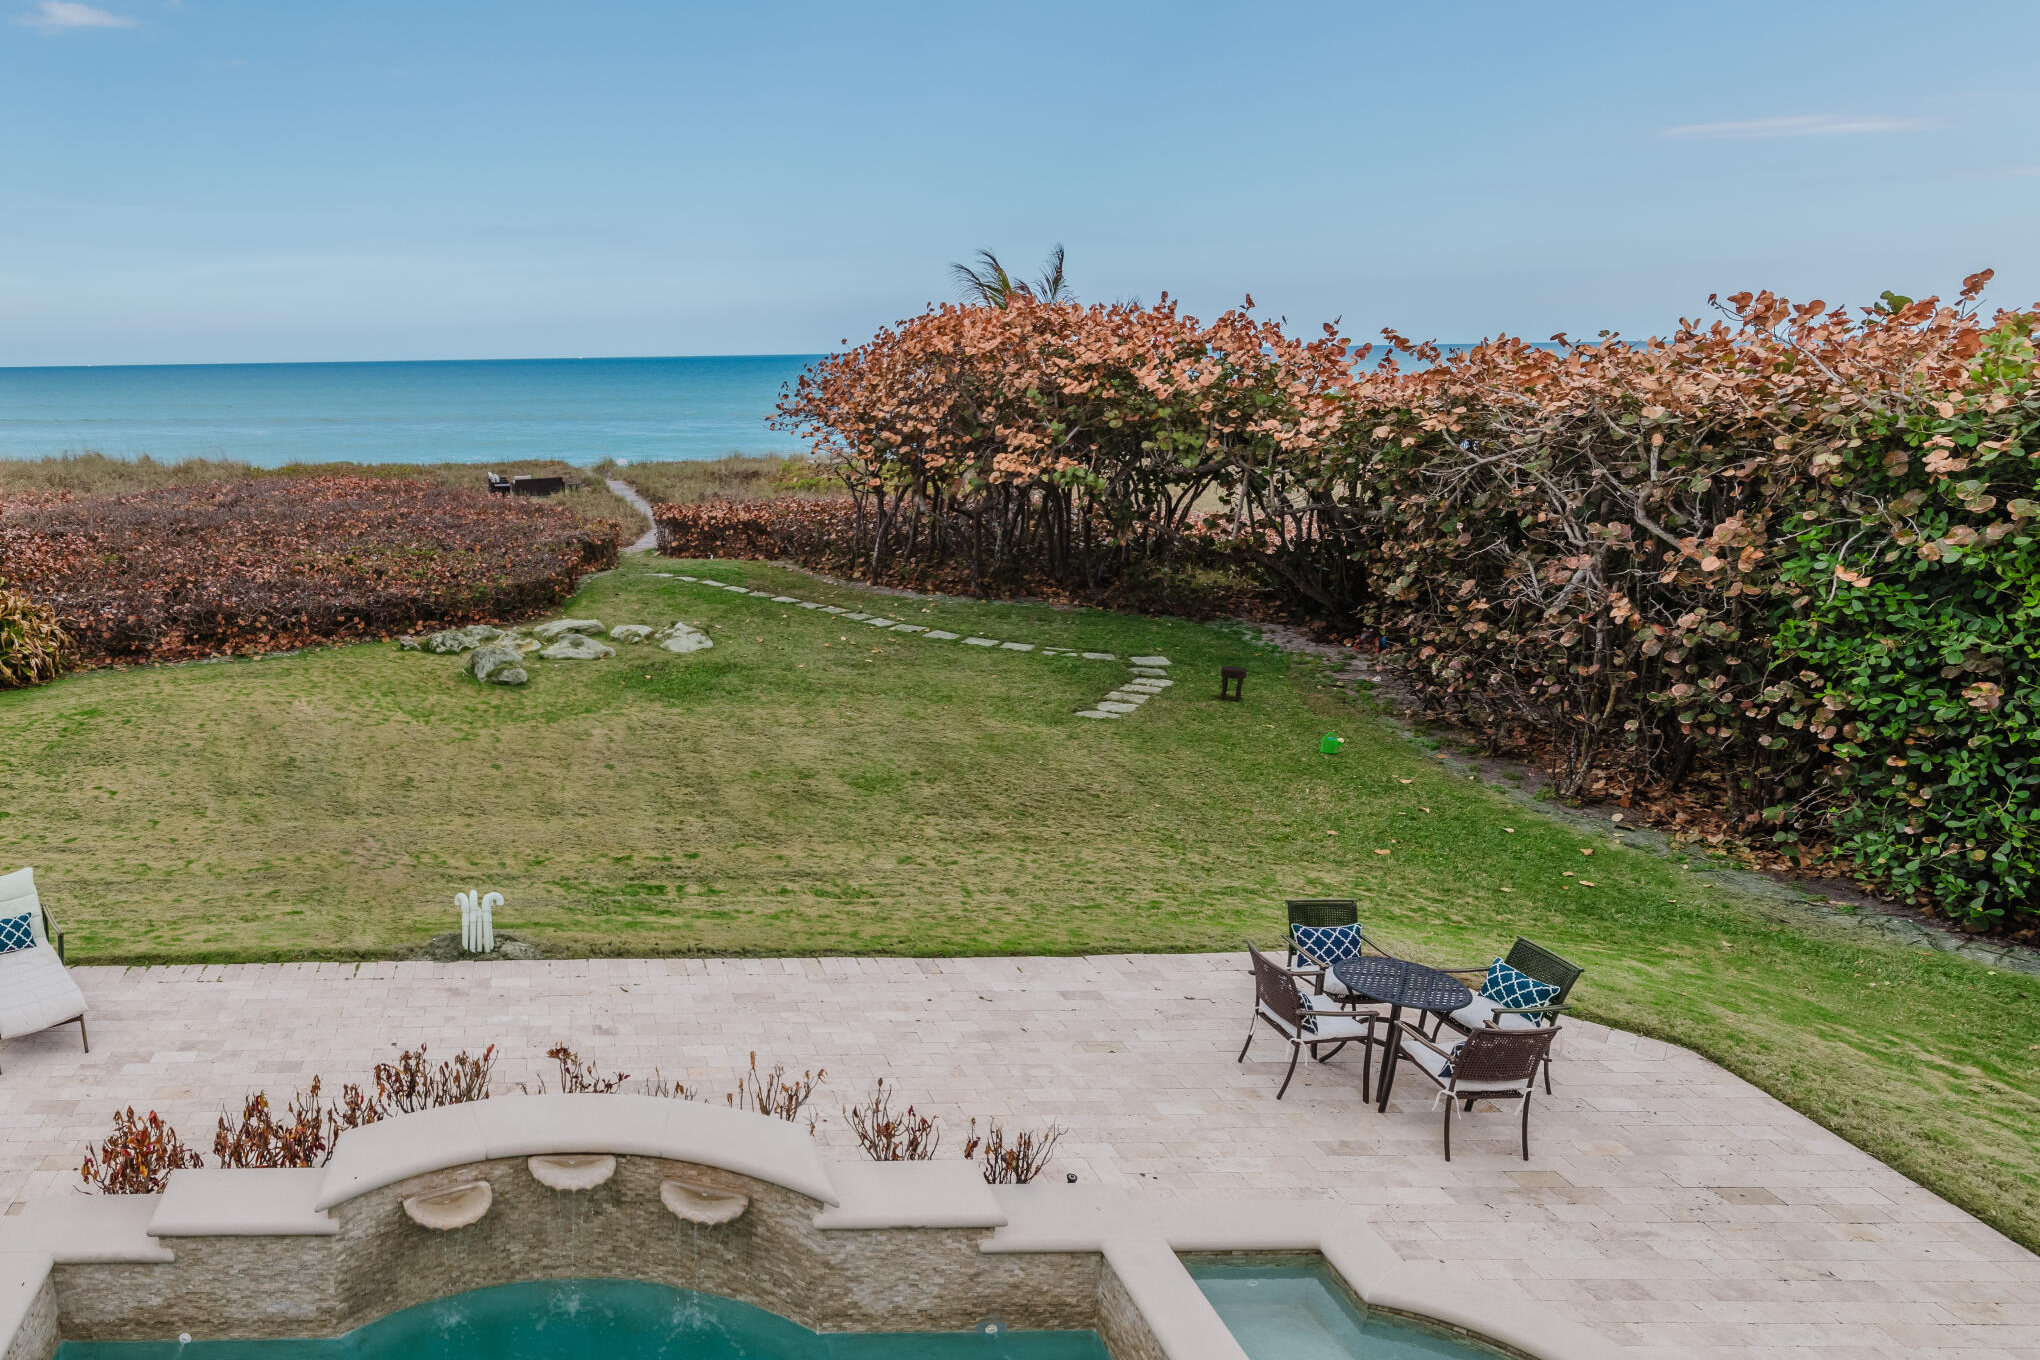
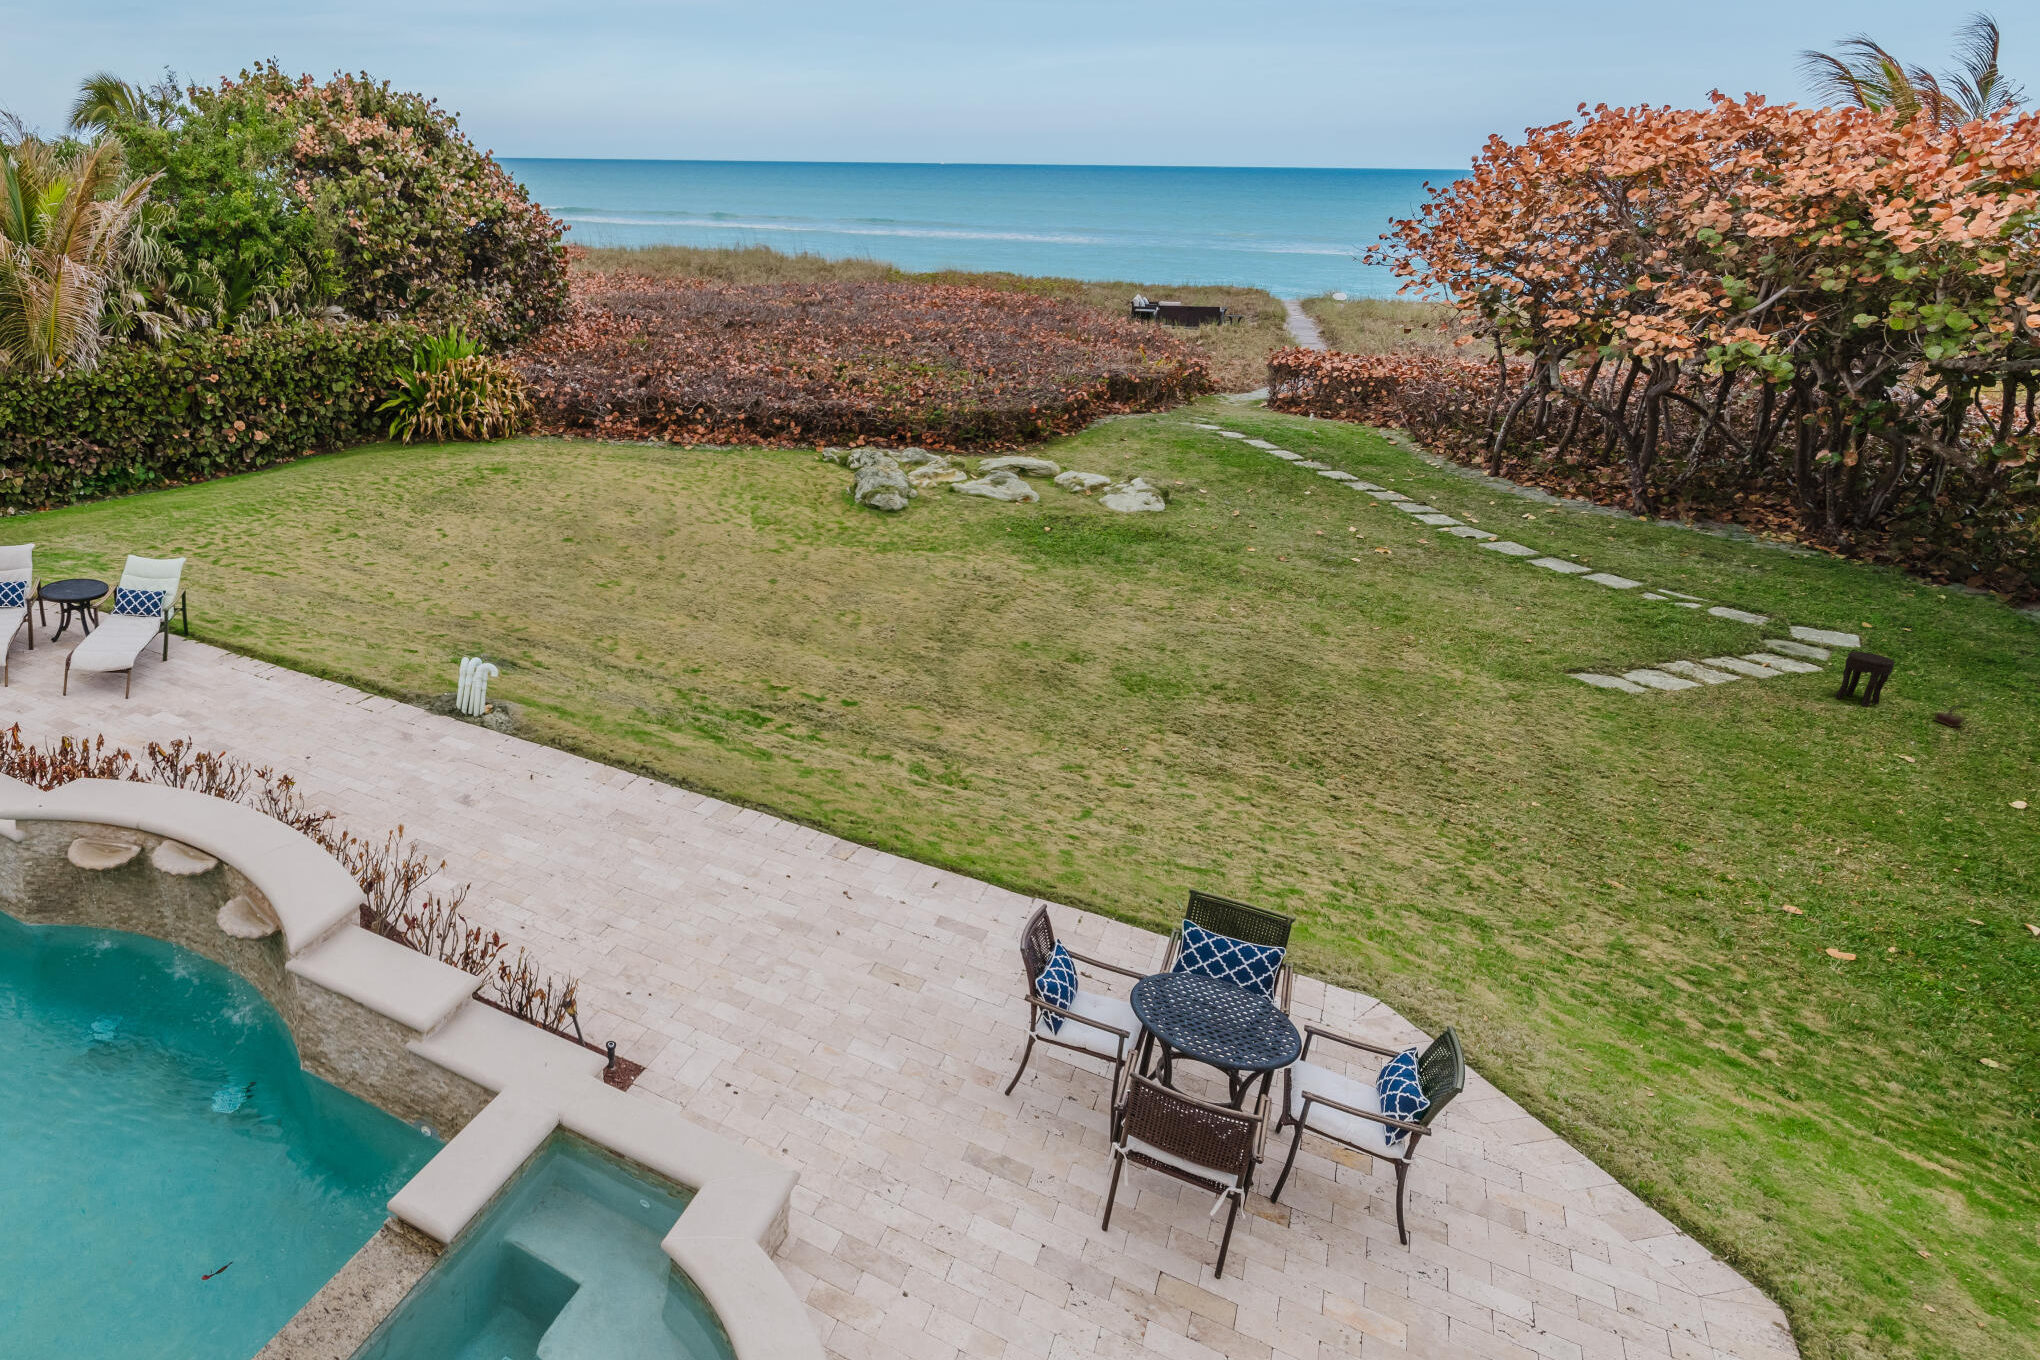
potted plant: none [1270,672,1302,705] -> present [1935,683,1986,727]
watering can: present [1320,732,1342,753] -> none [1916,772,1955,805]

